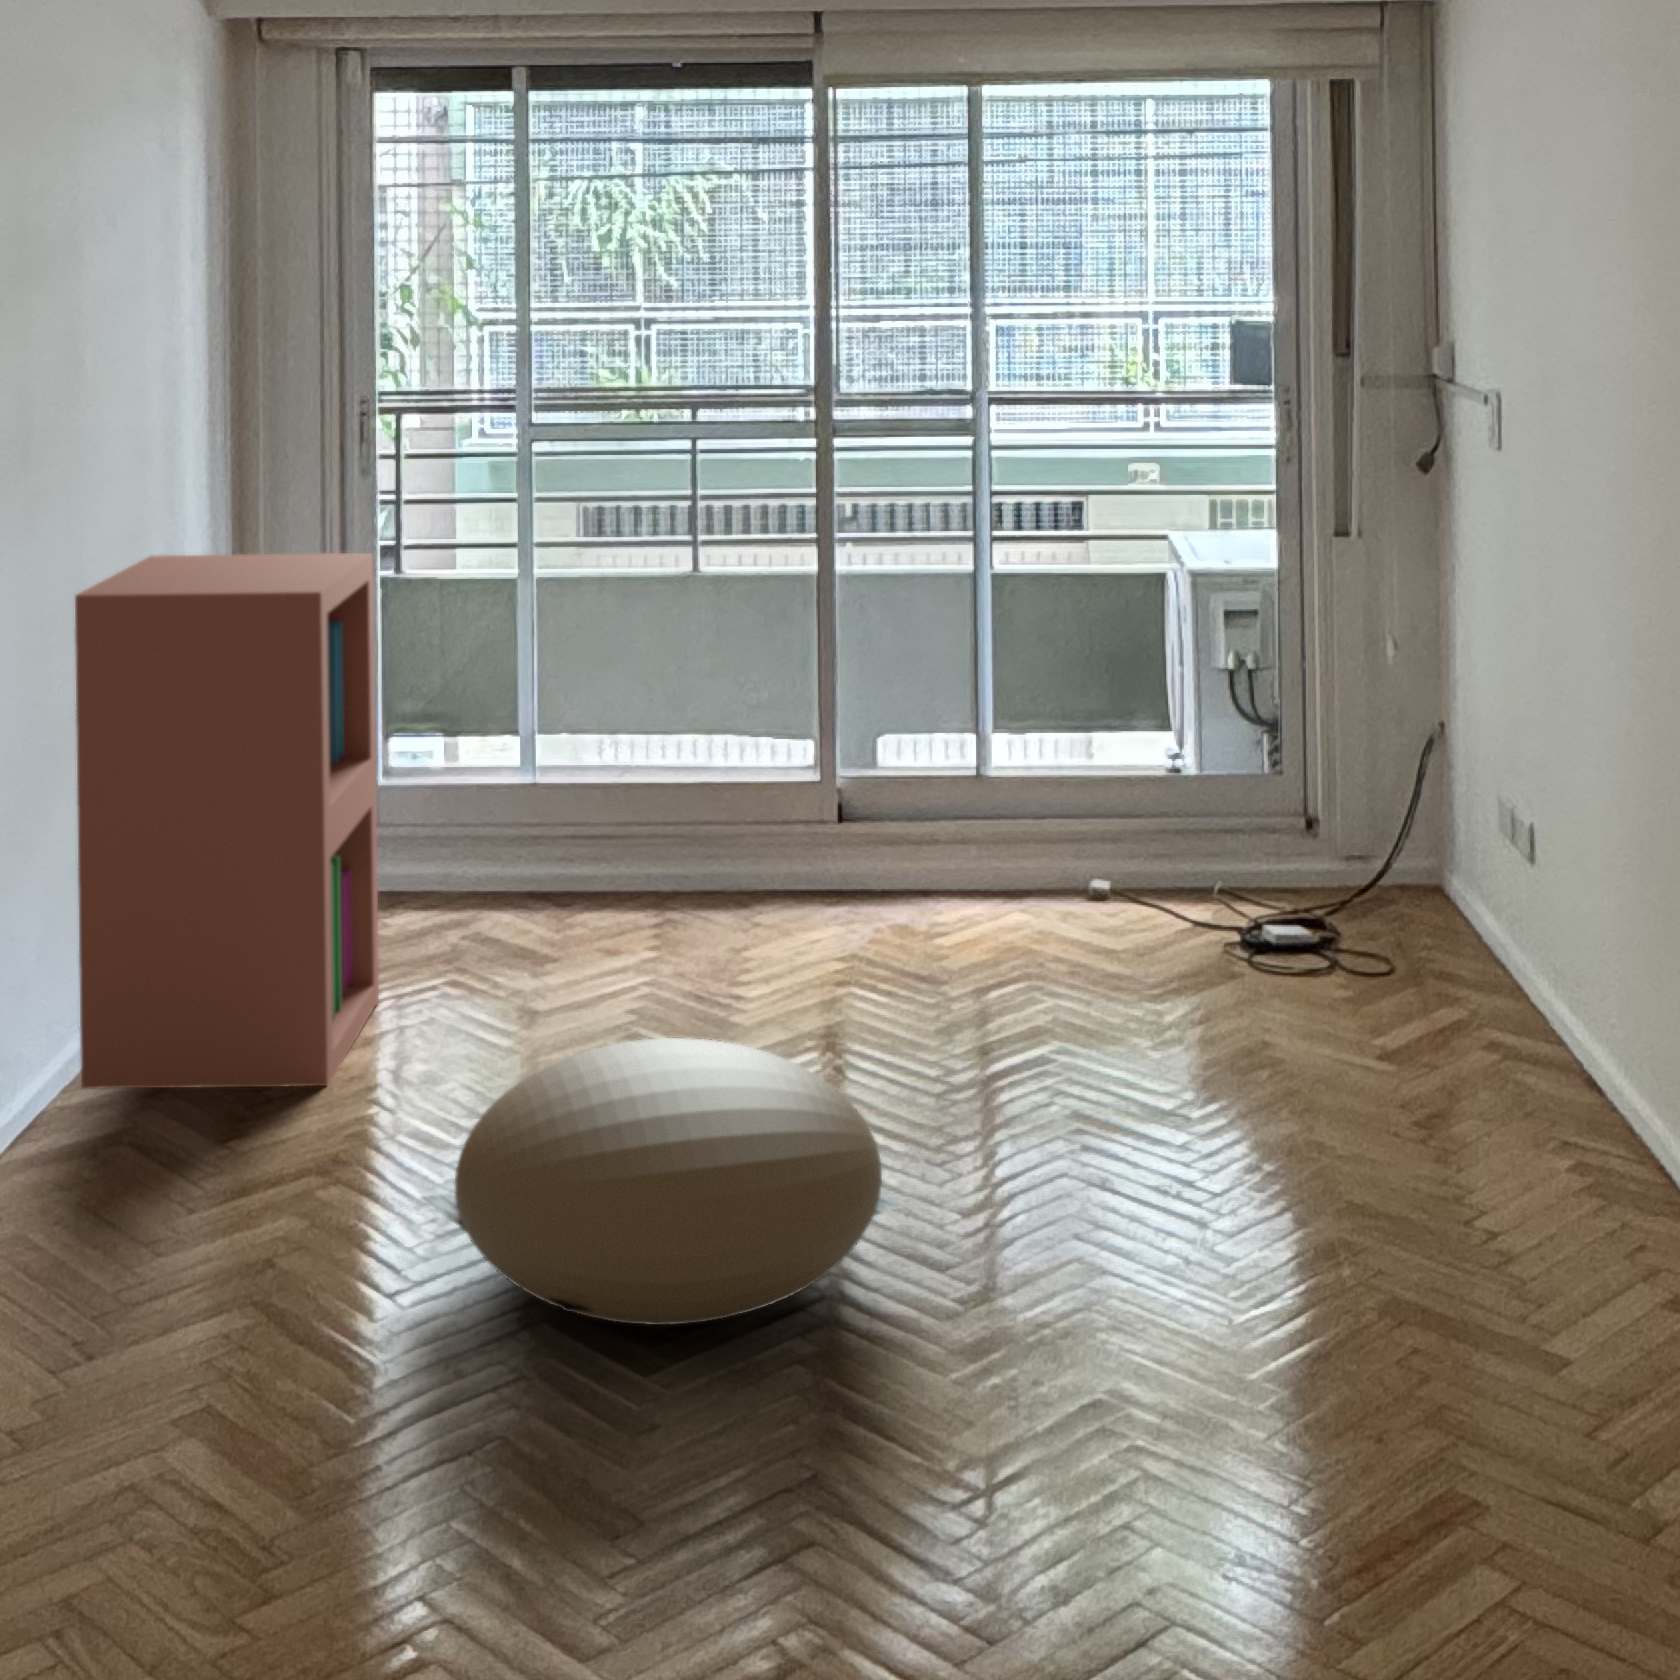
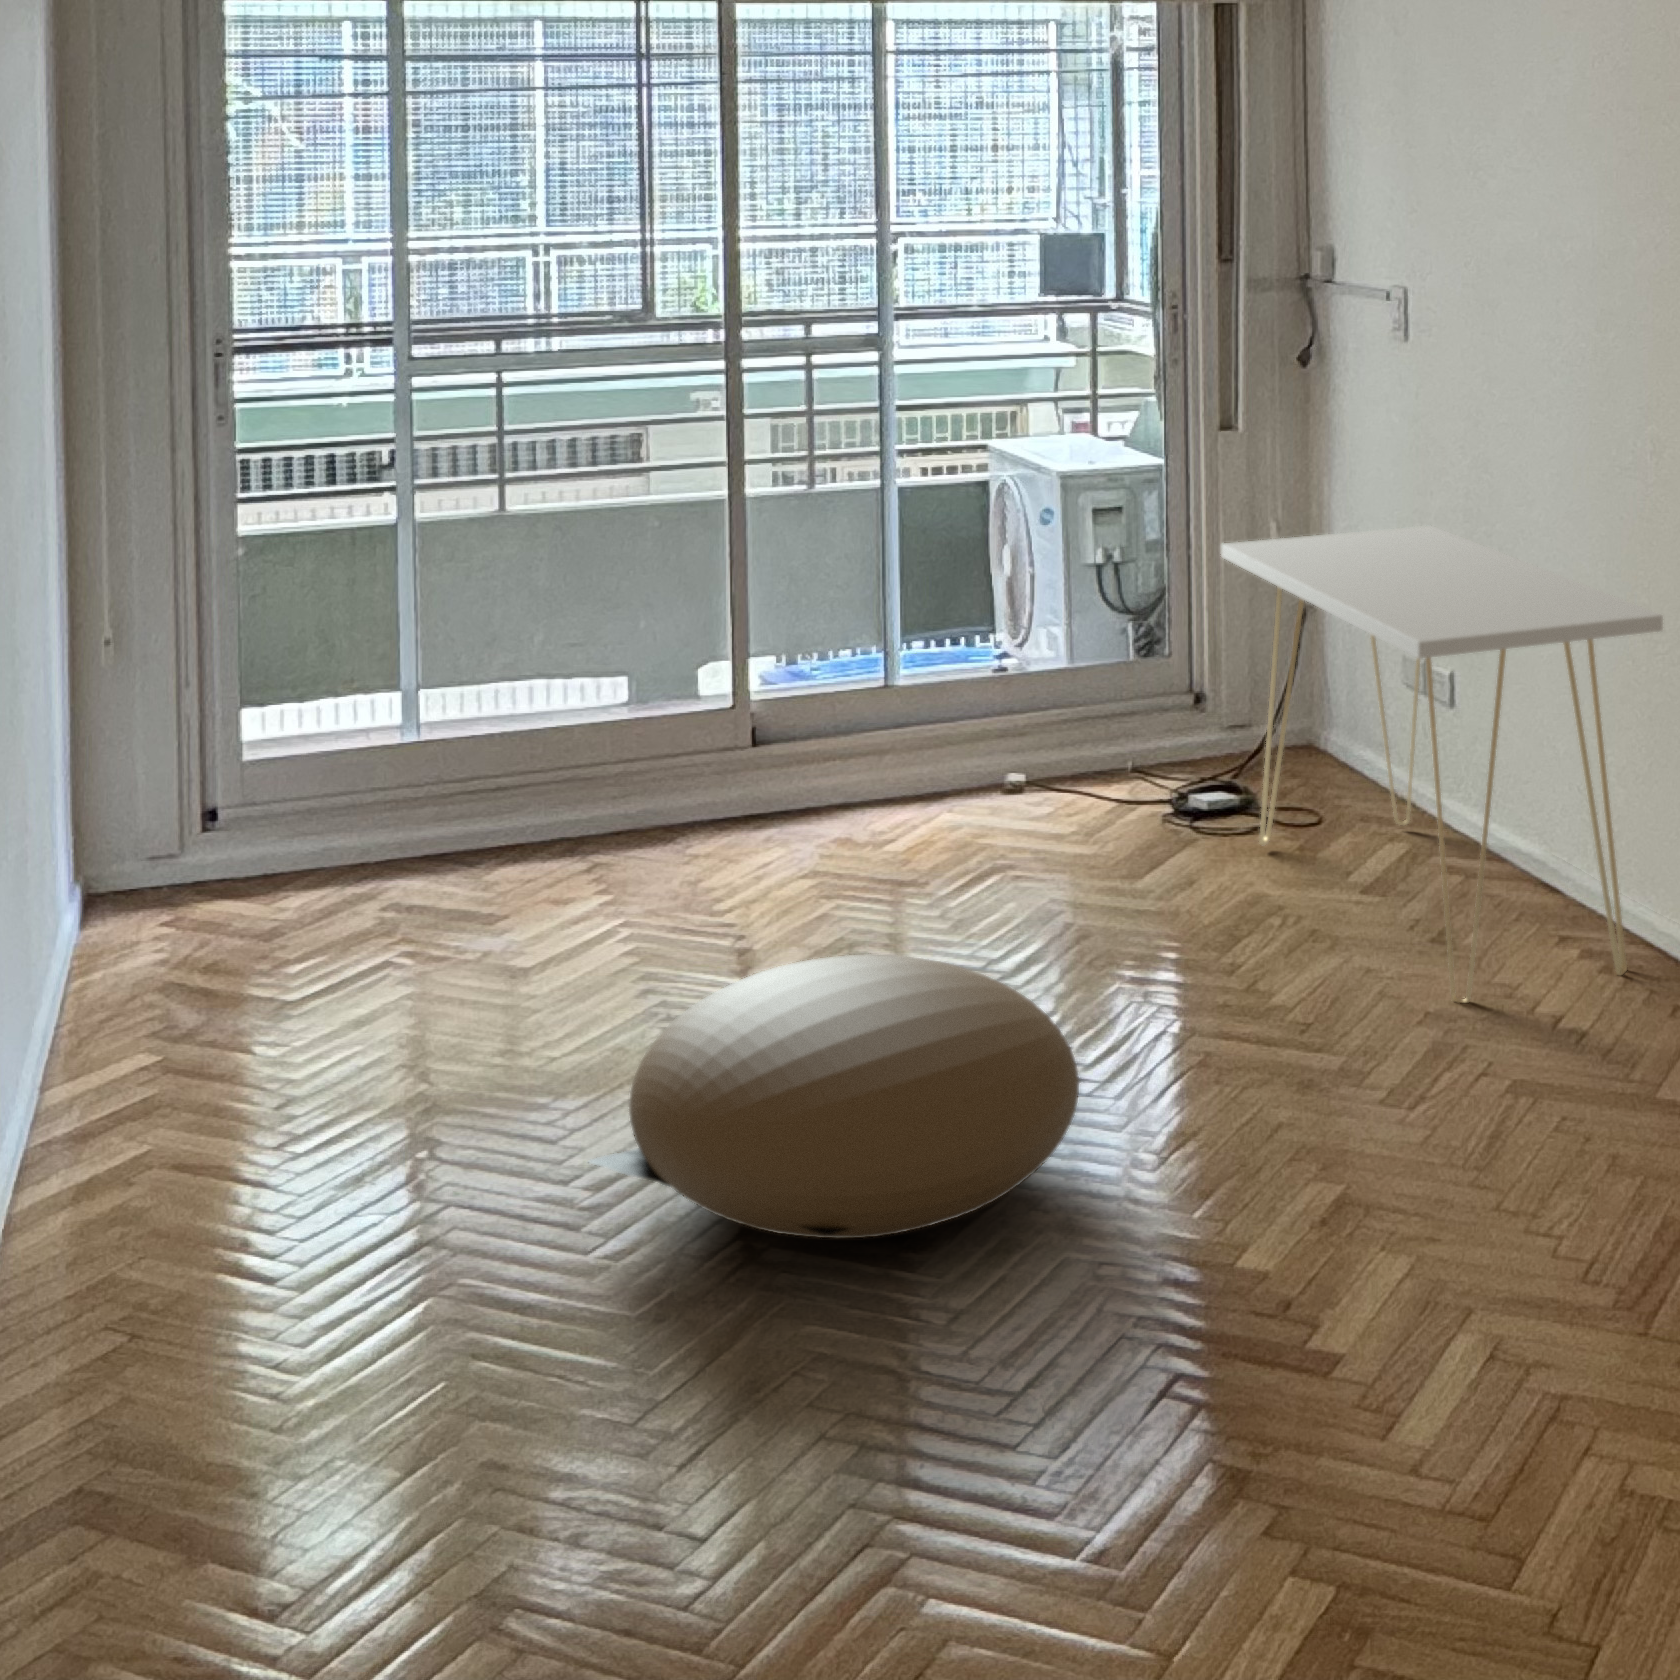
bookshelf: present [75,553,379,1089] -> none [12,502,337,1137]
console table: none [1253,657,1657,1204] -> present [1221,526,1663,1003]

